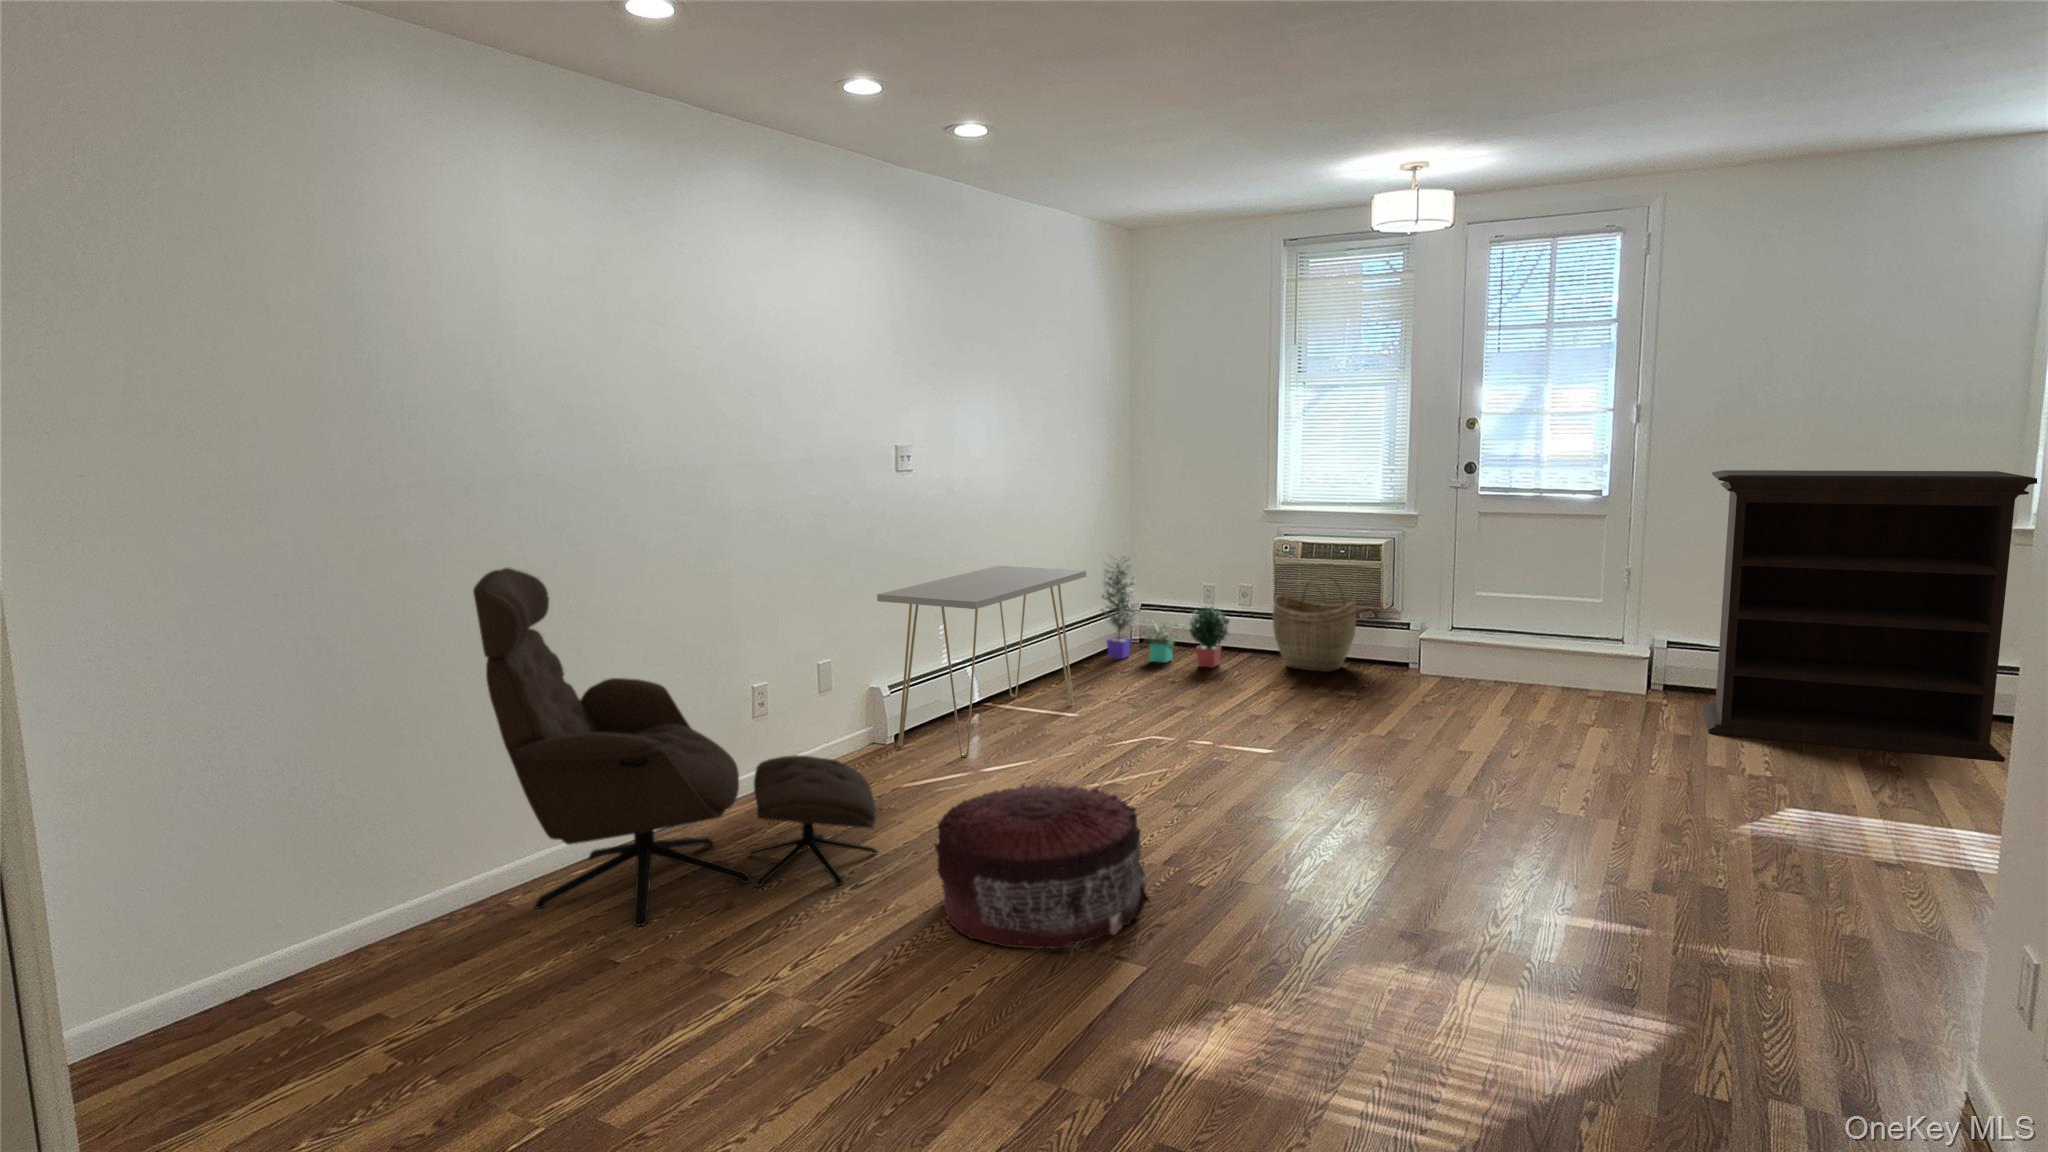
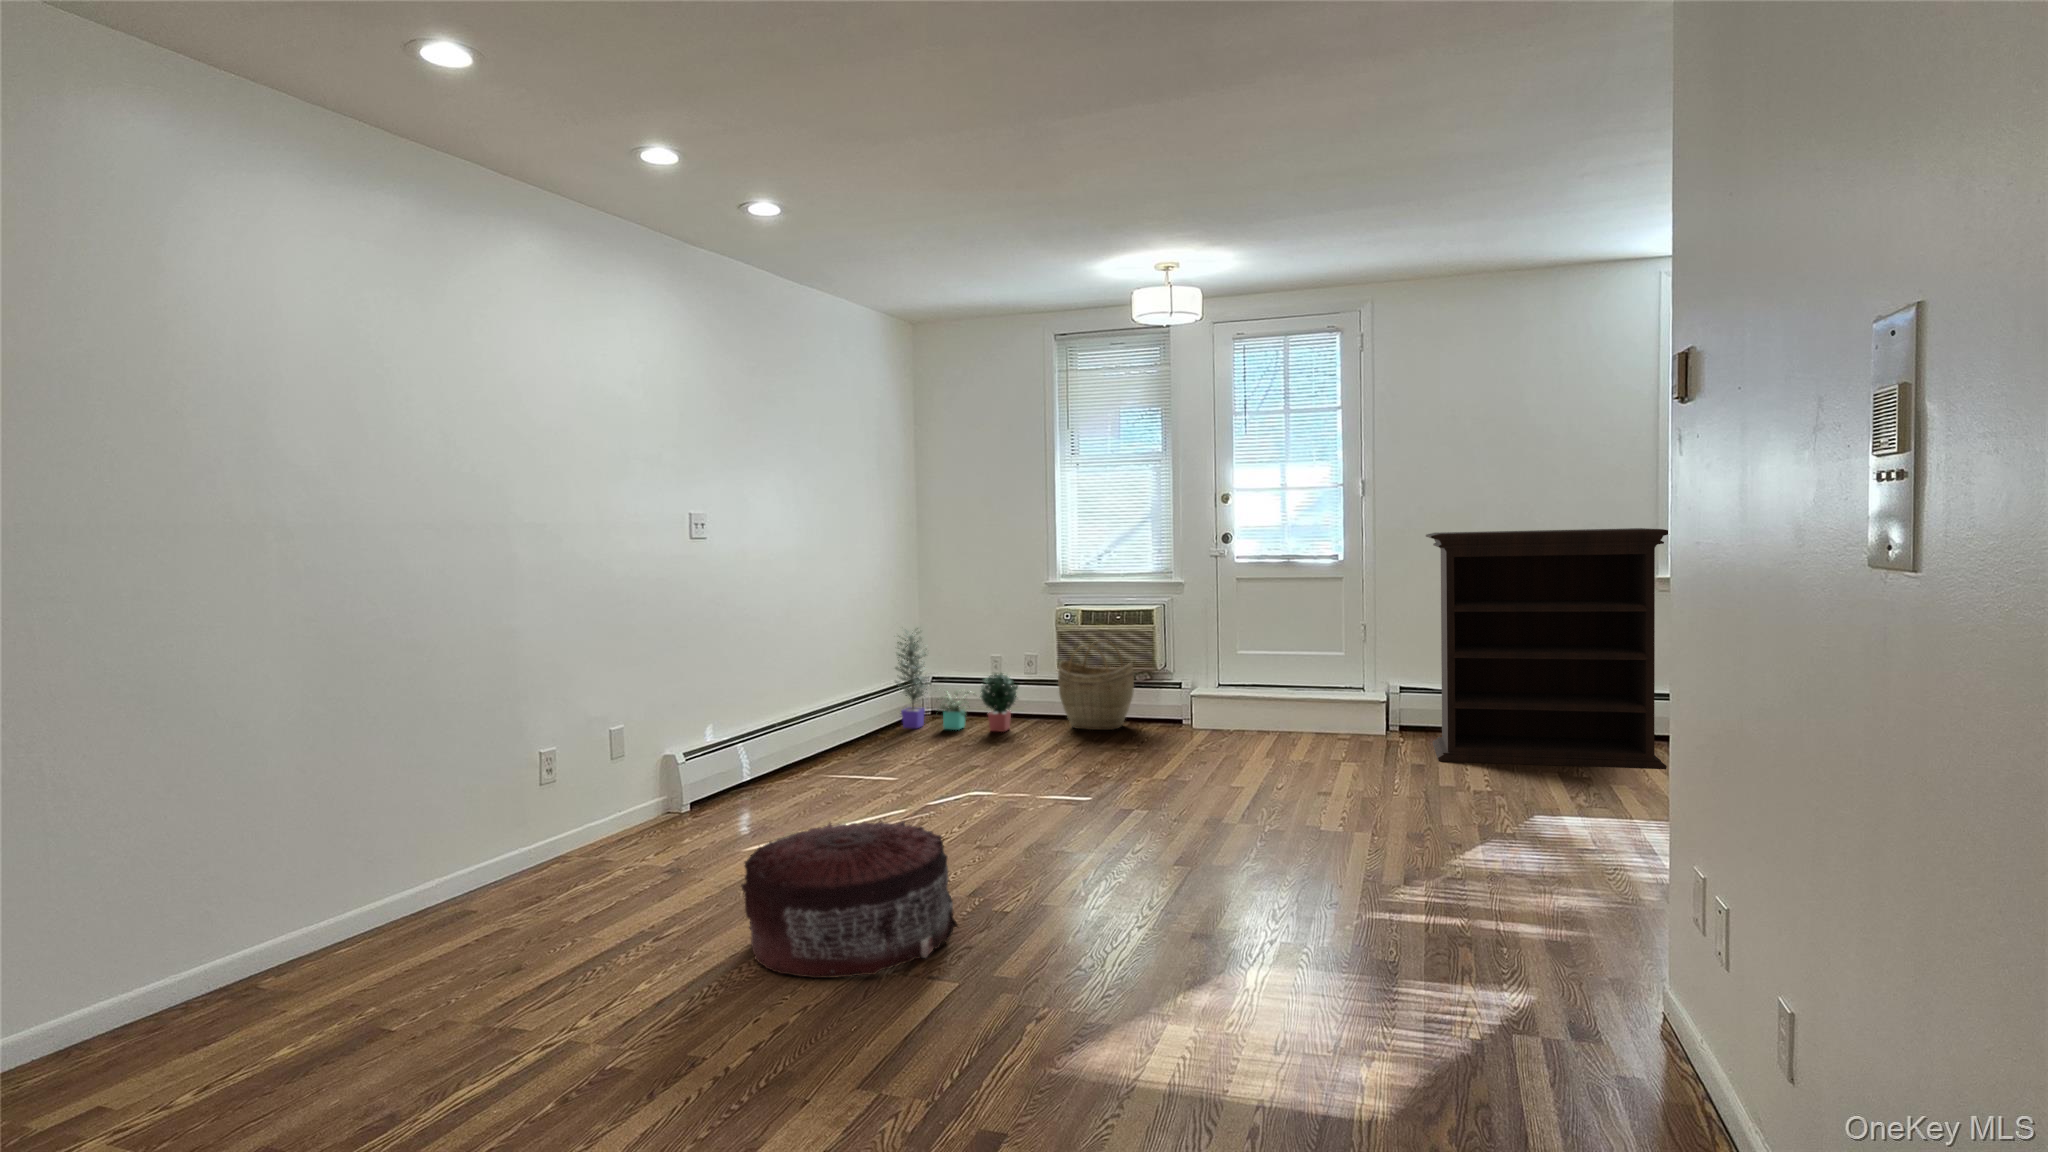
console table: present [877,566,1086,757] -> none [672,635,882,819]
lounge chair: present [473,567,878,927] -> none [230,619,679,995]

